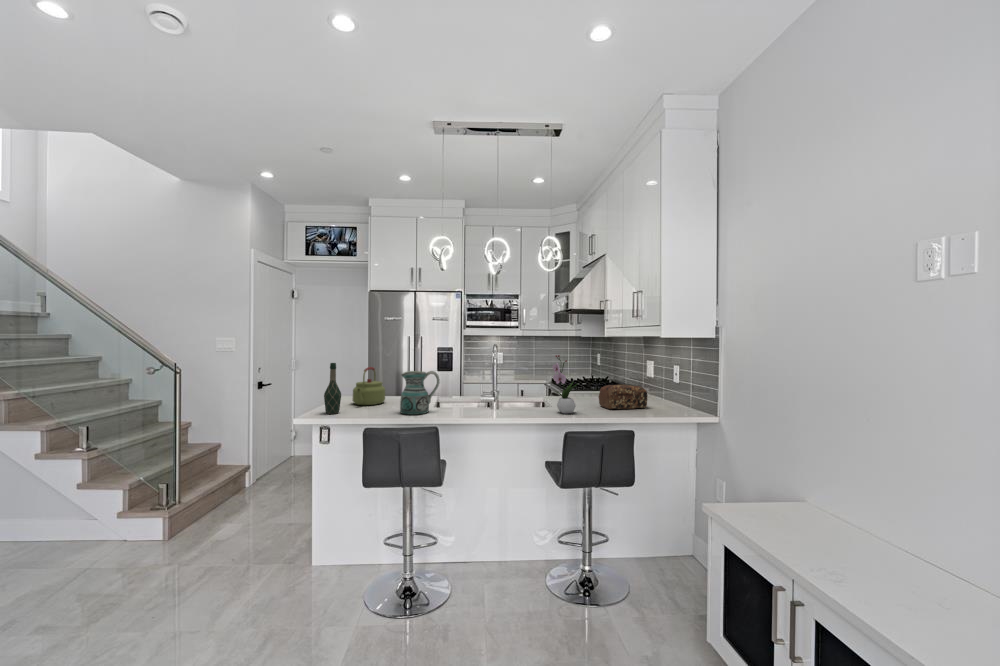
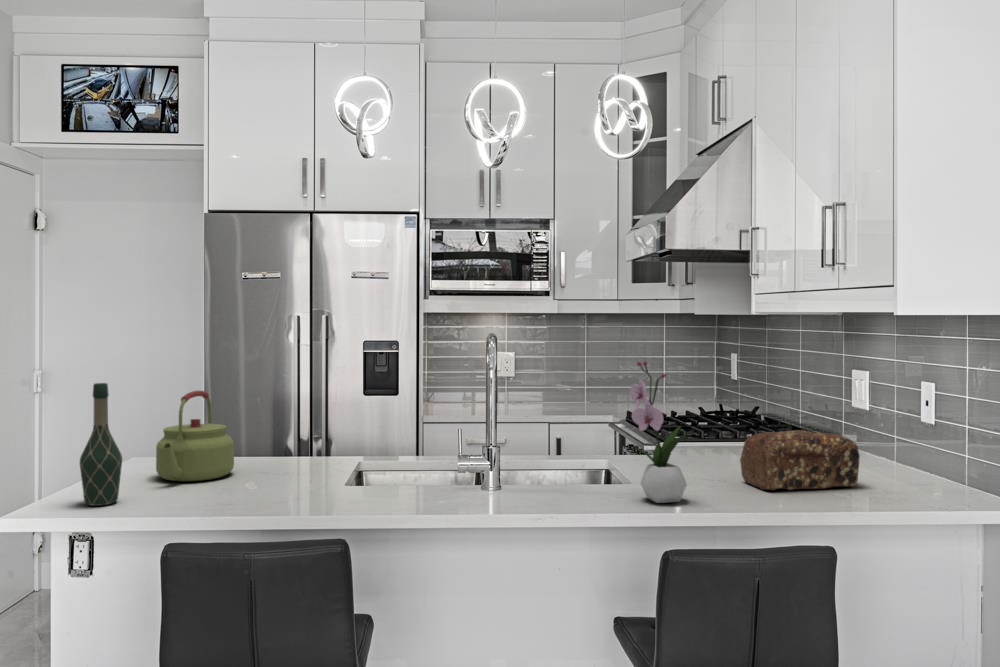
ceramic pitcher: present [400,371,440,415] -> none [263,401,358,507]

